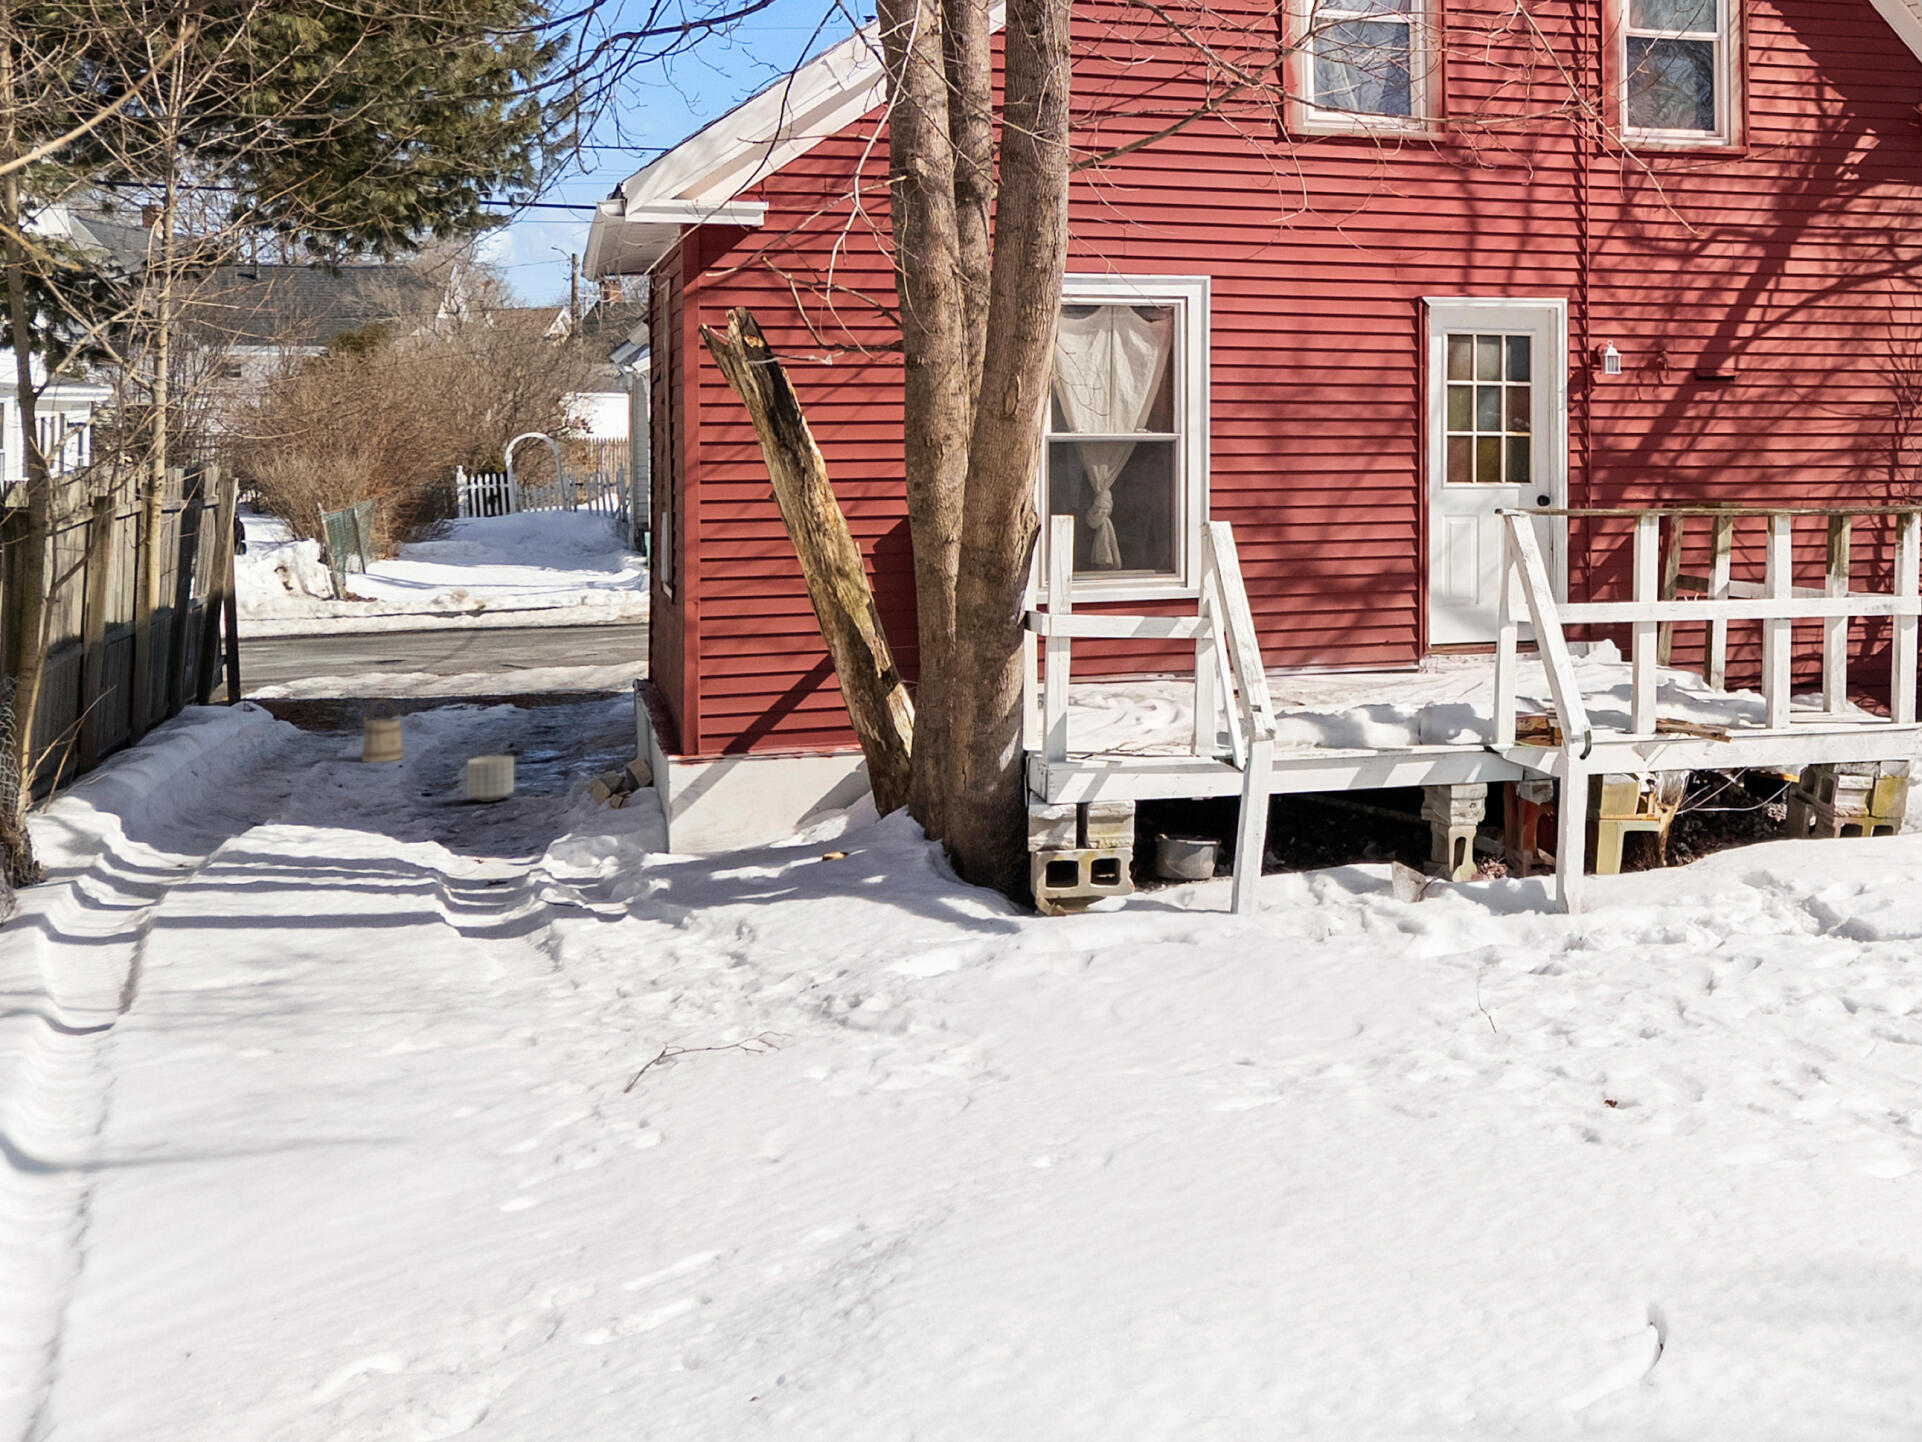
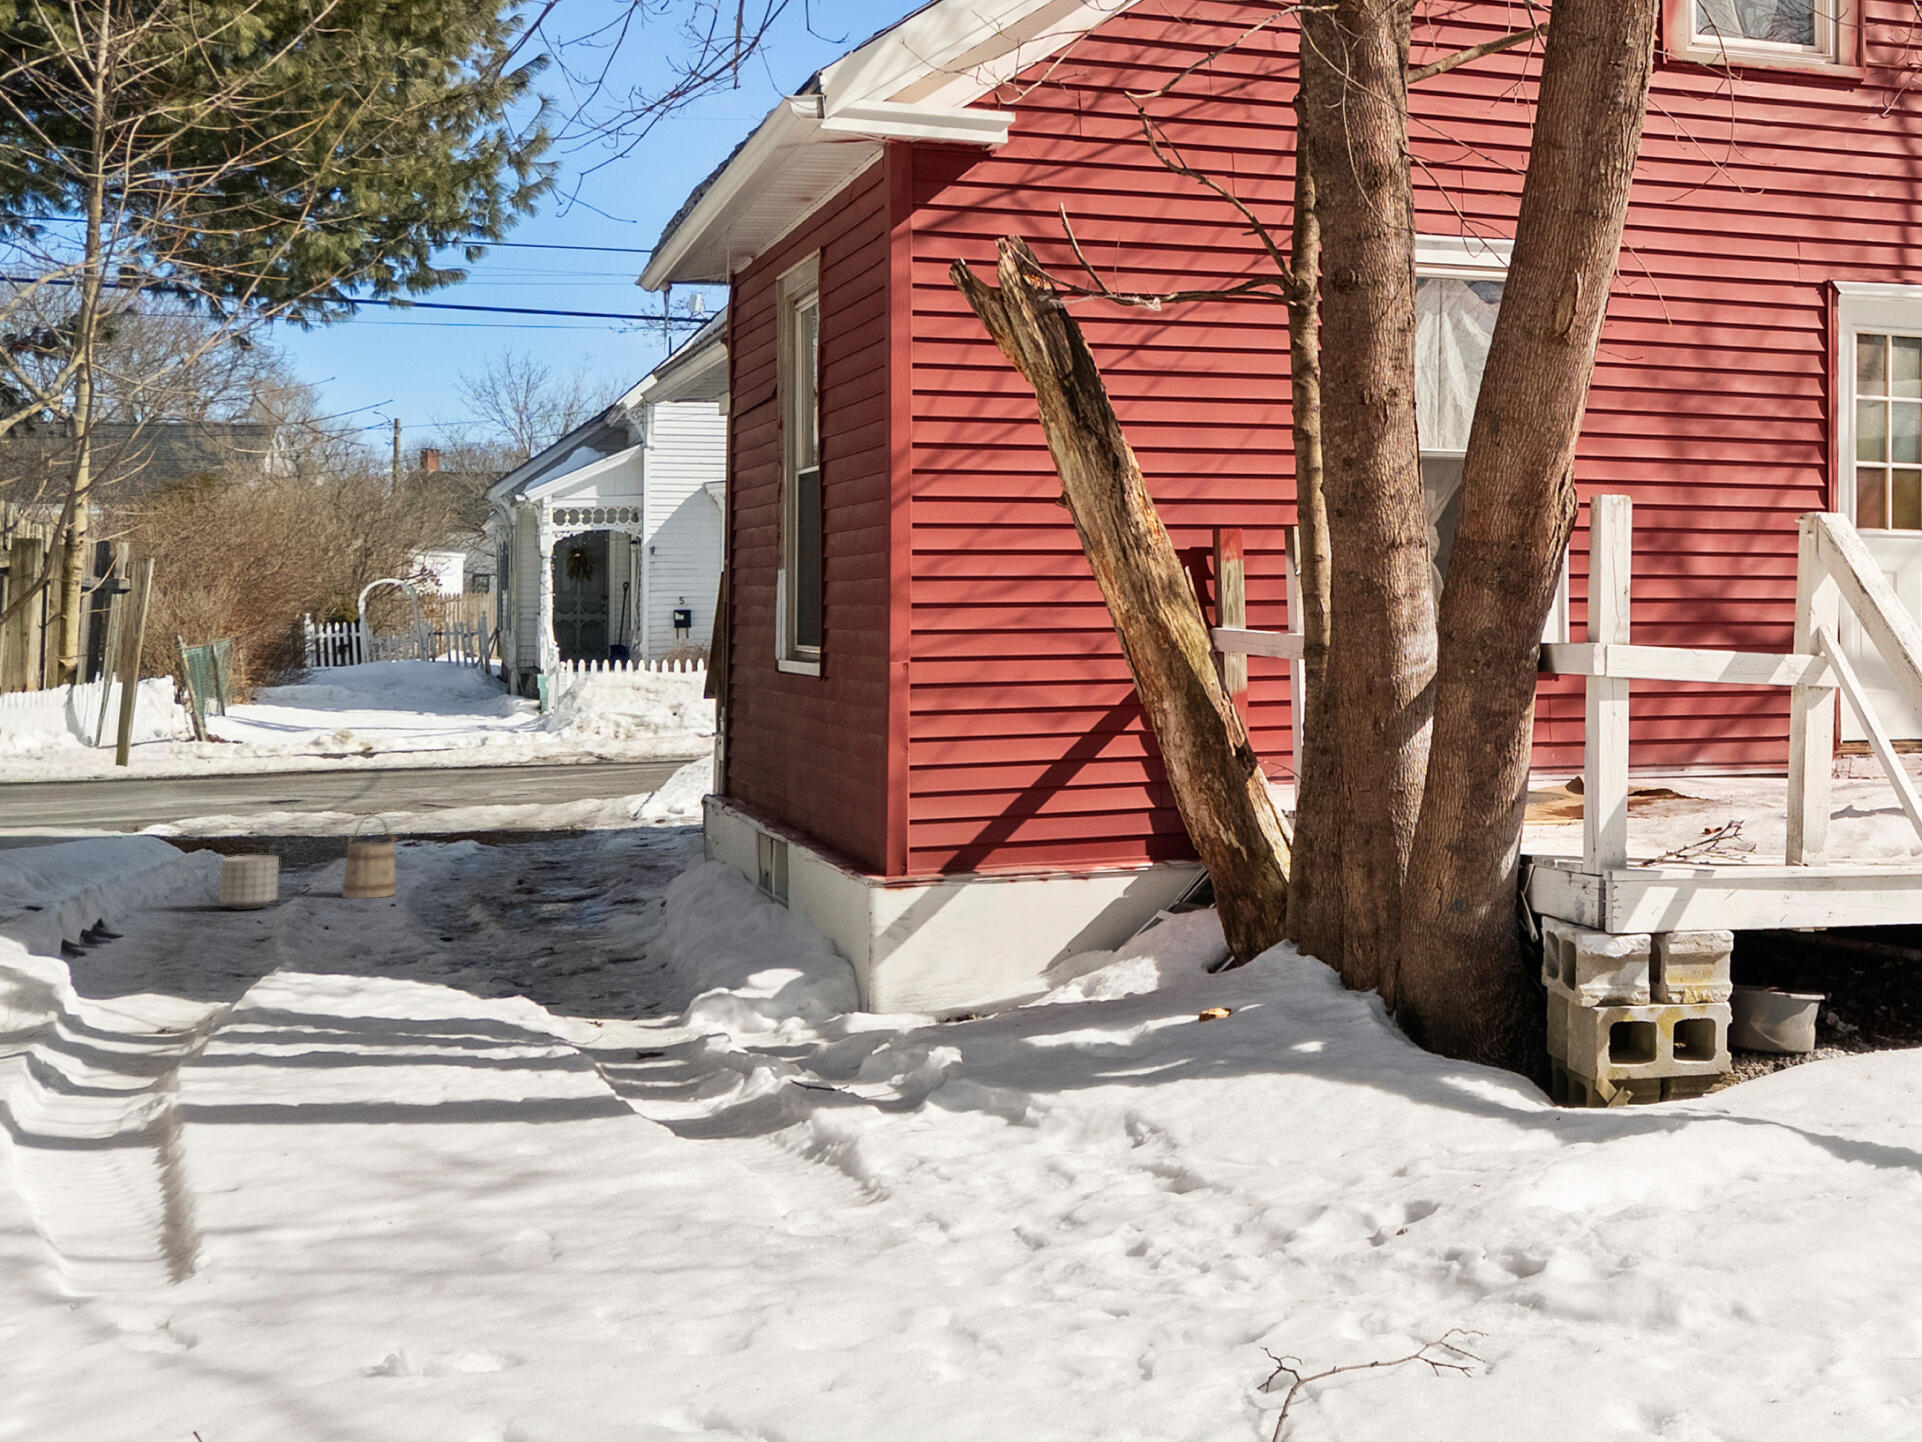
planter: present [467,756,514,802] -> present [219,855,279,910]

